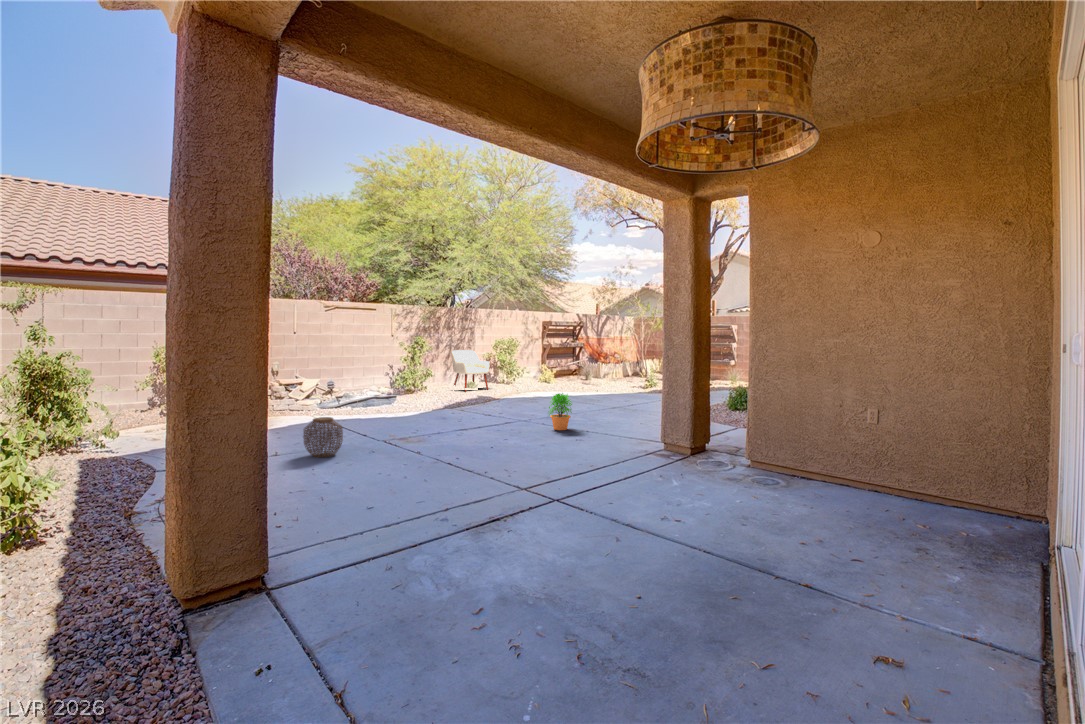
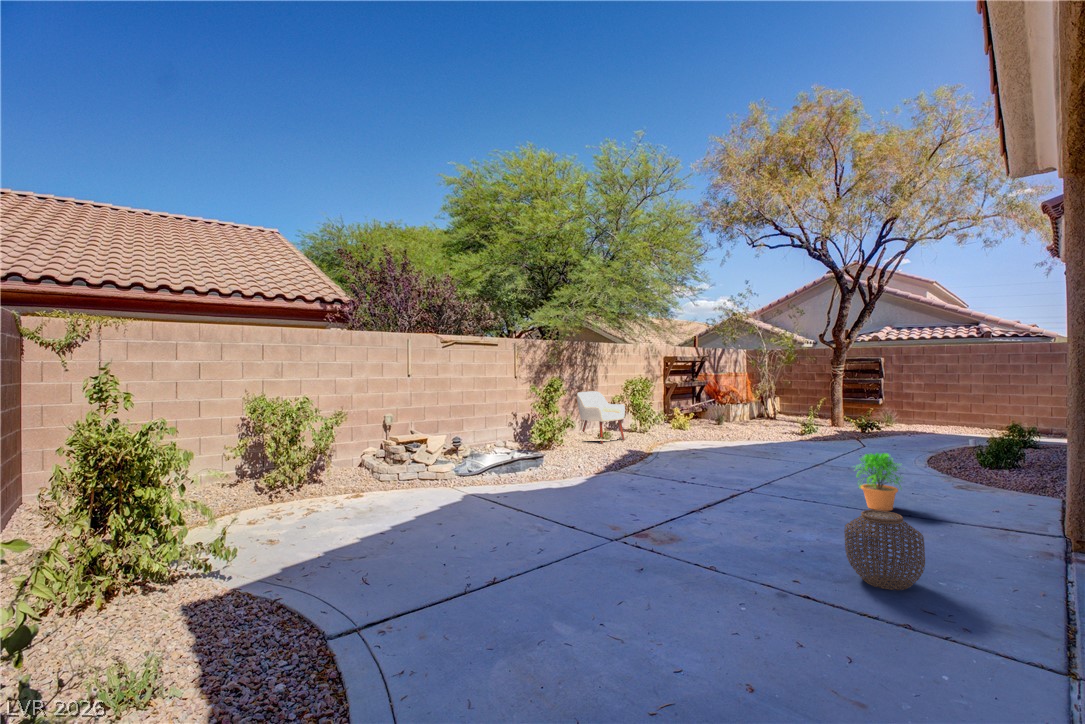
woven basket: present [304,417,343,457] -> present [844,510,925,590]

